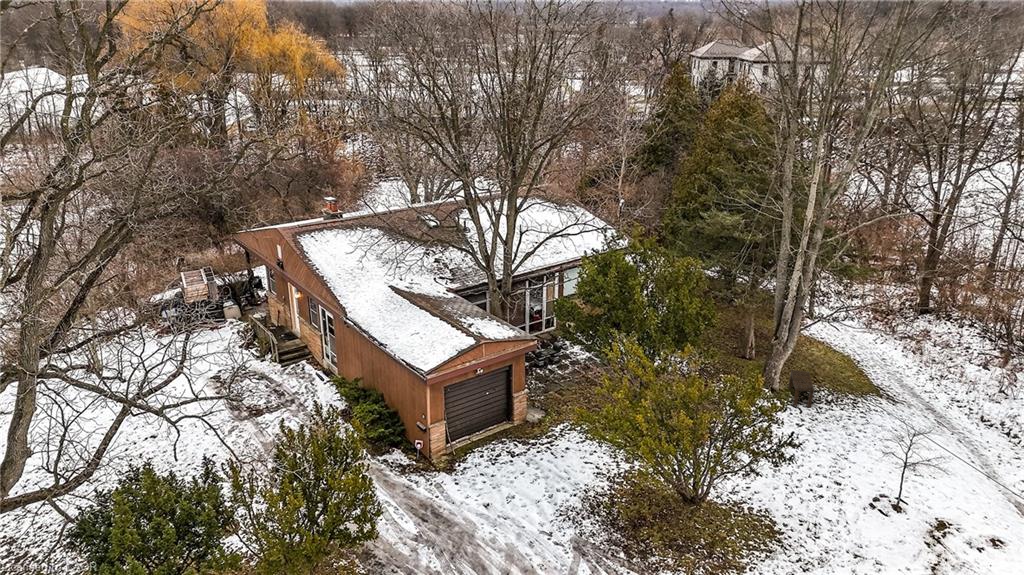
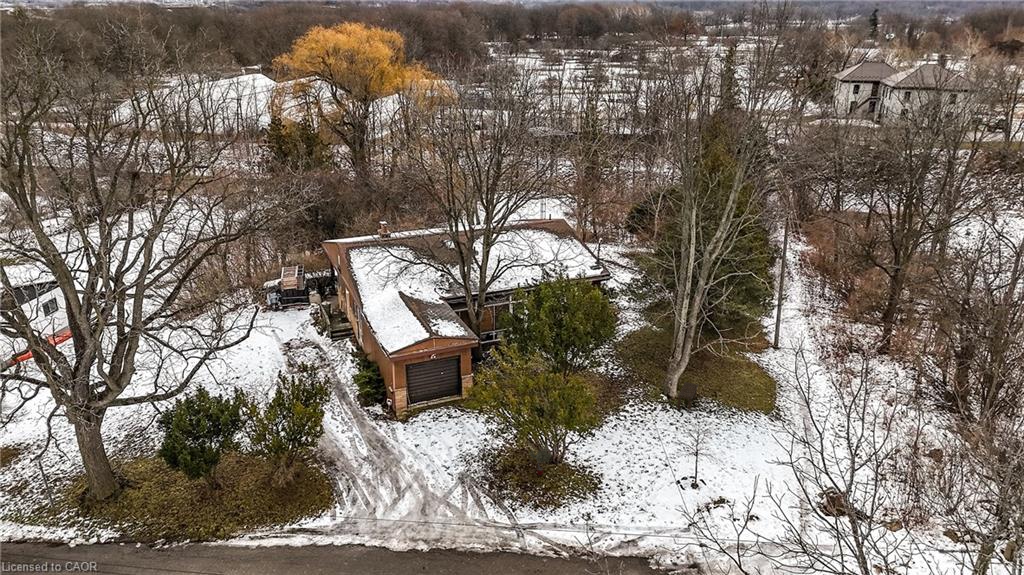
potted tree: none [666,479,710,524] -> present [529,446,553,475]

